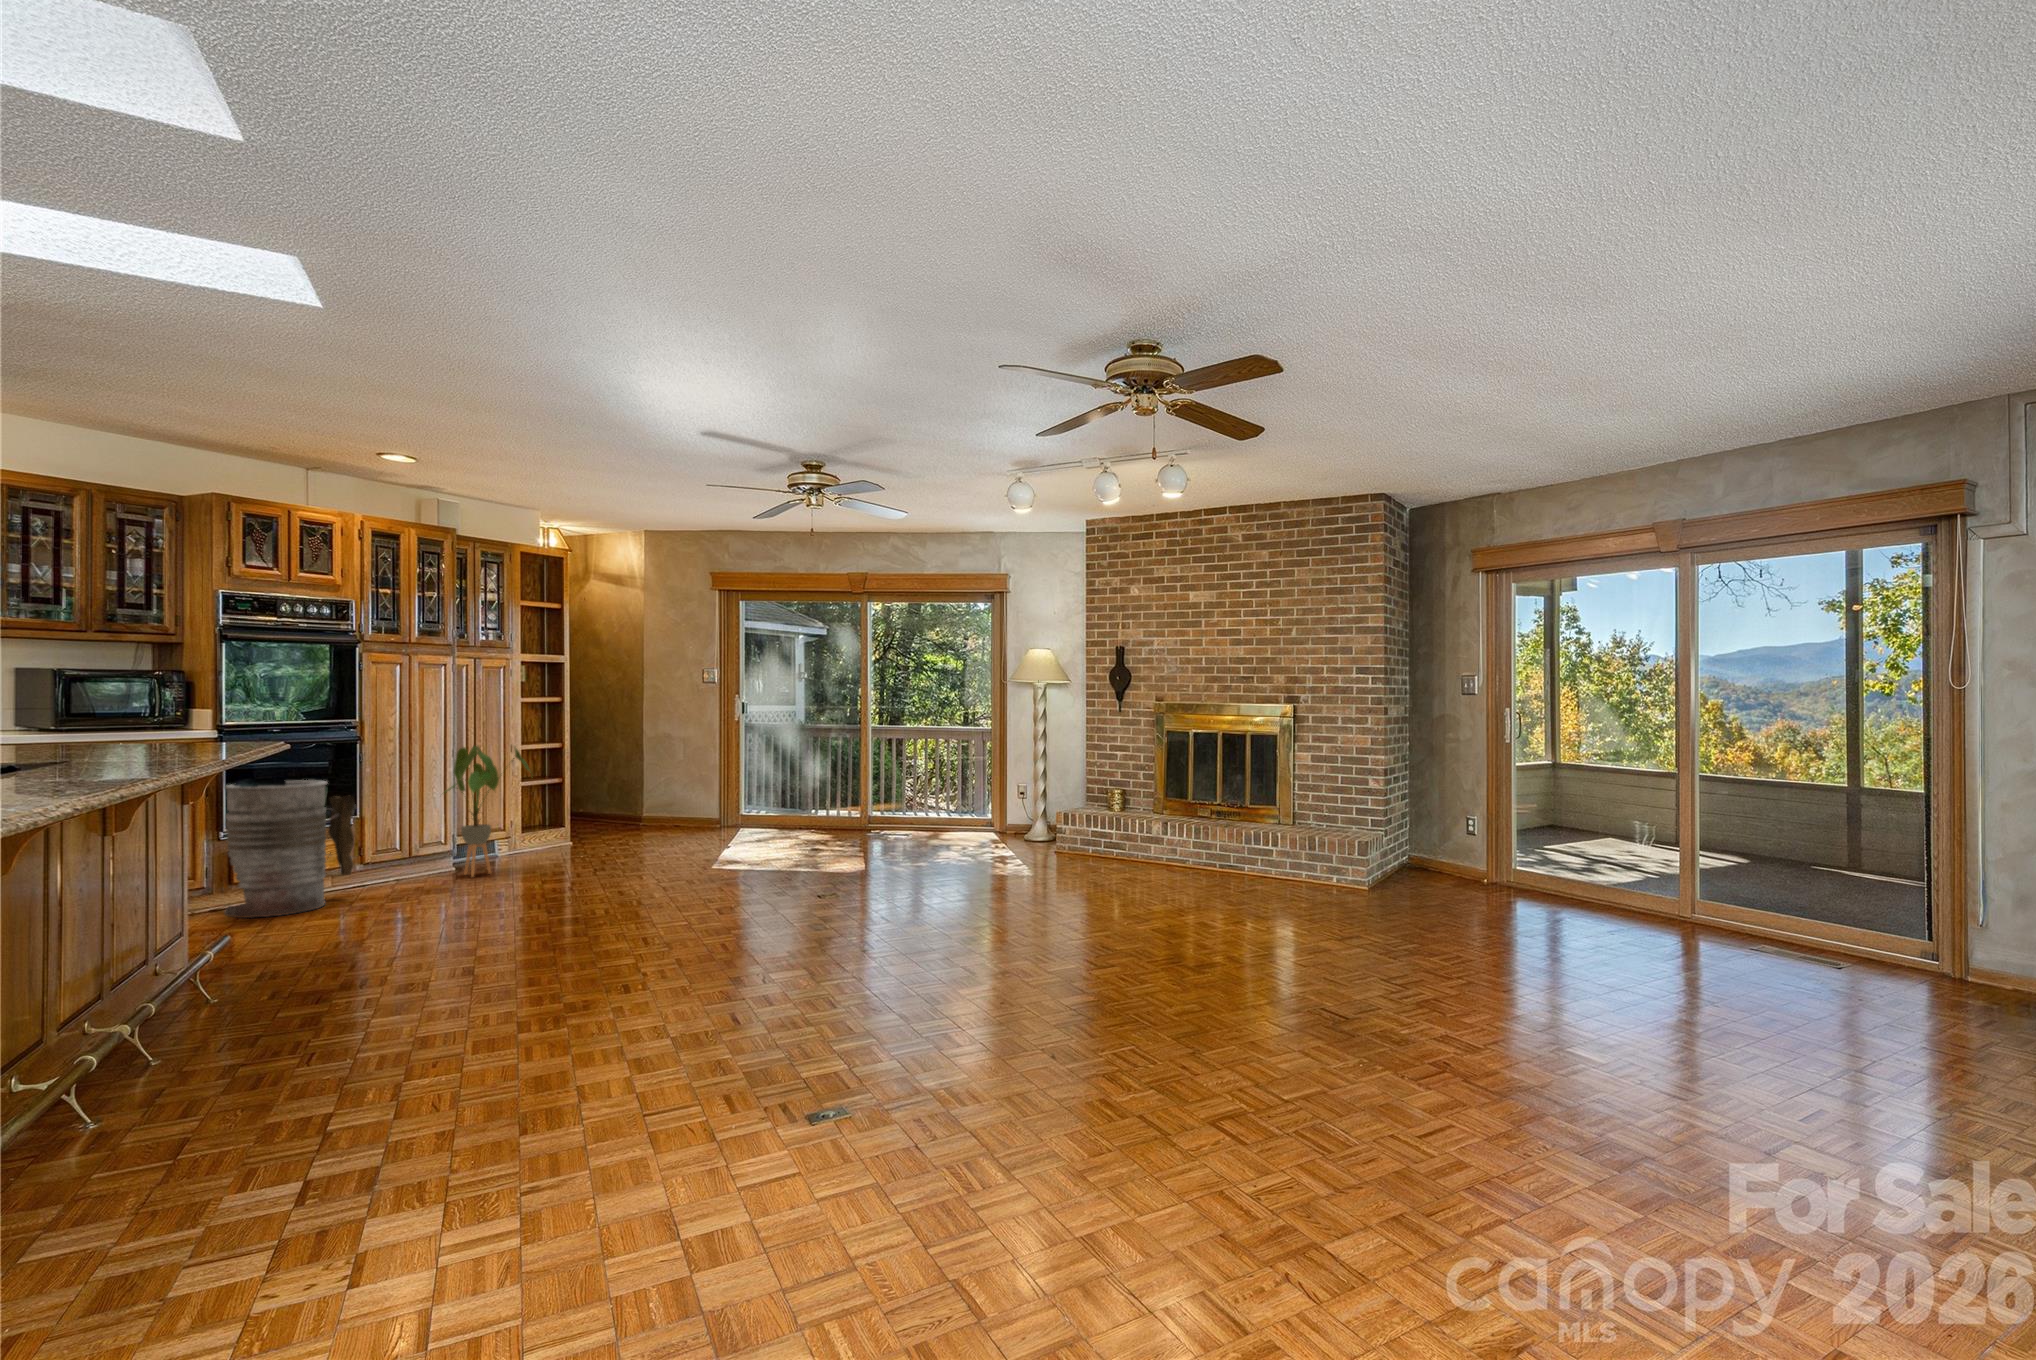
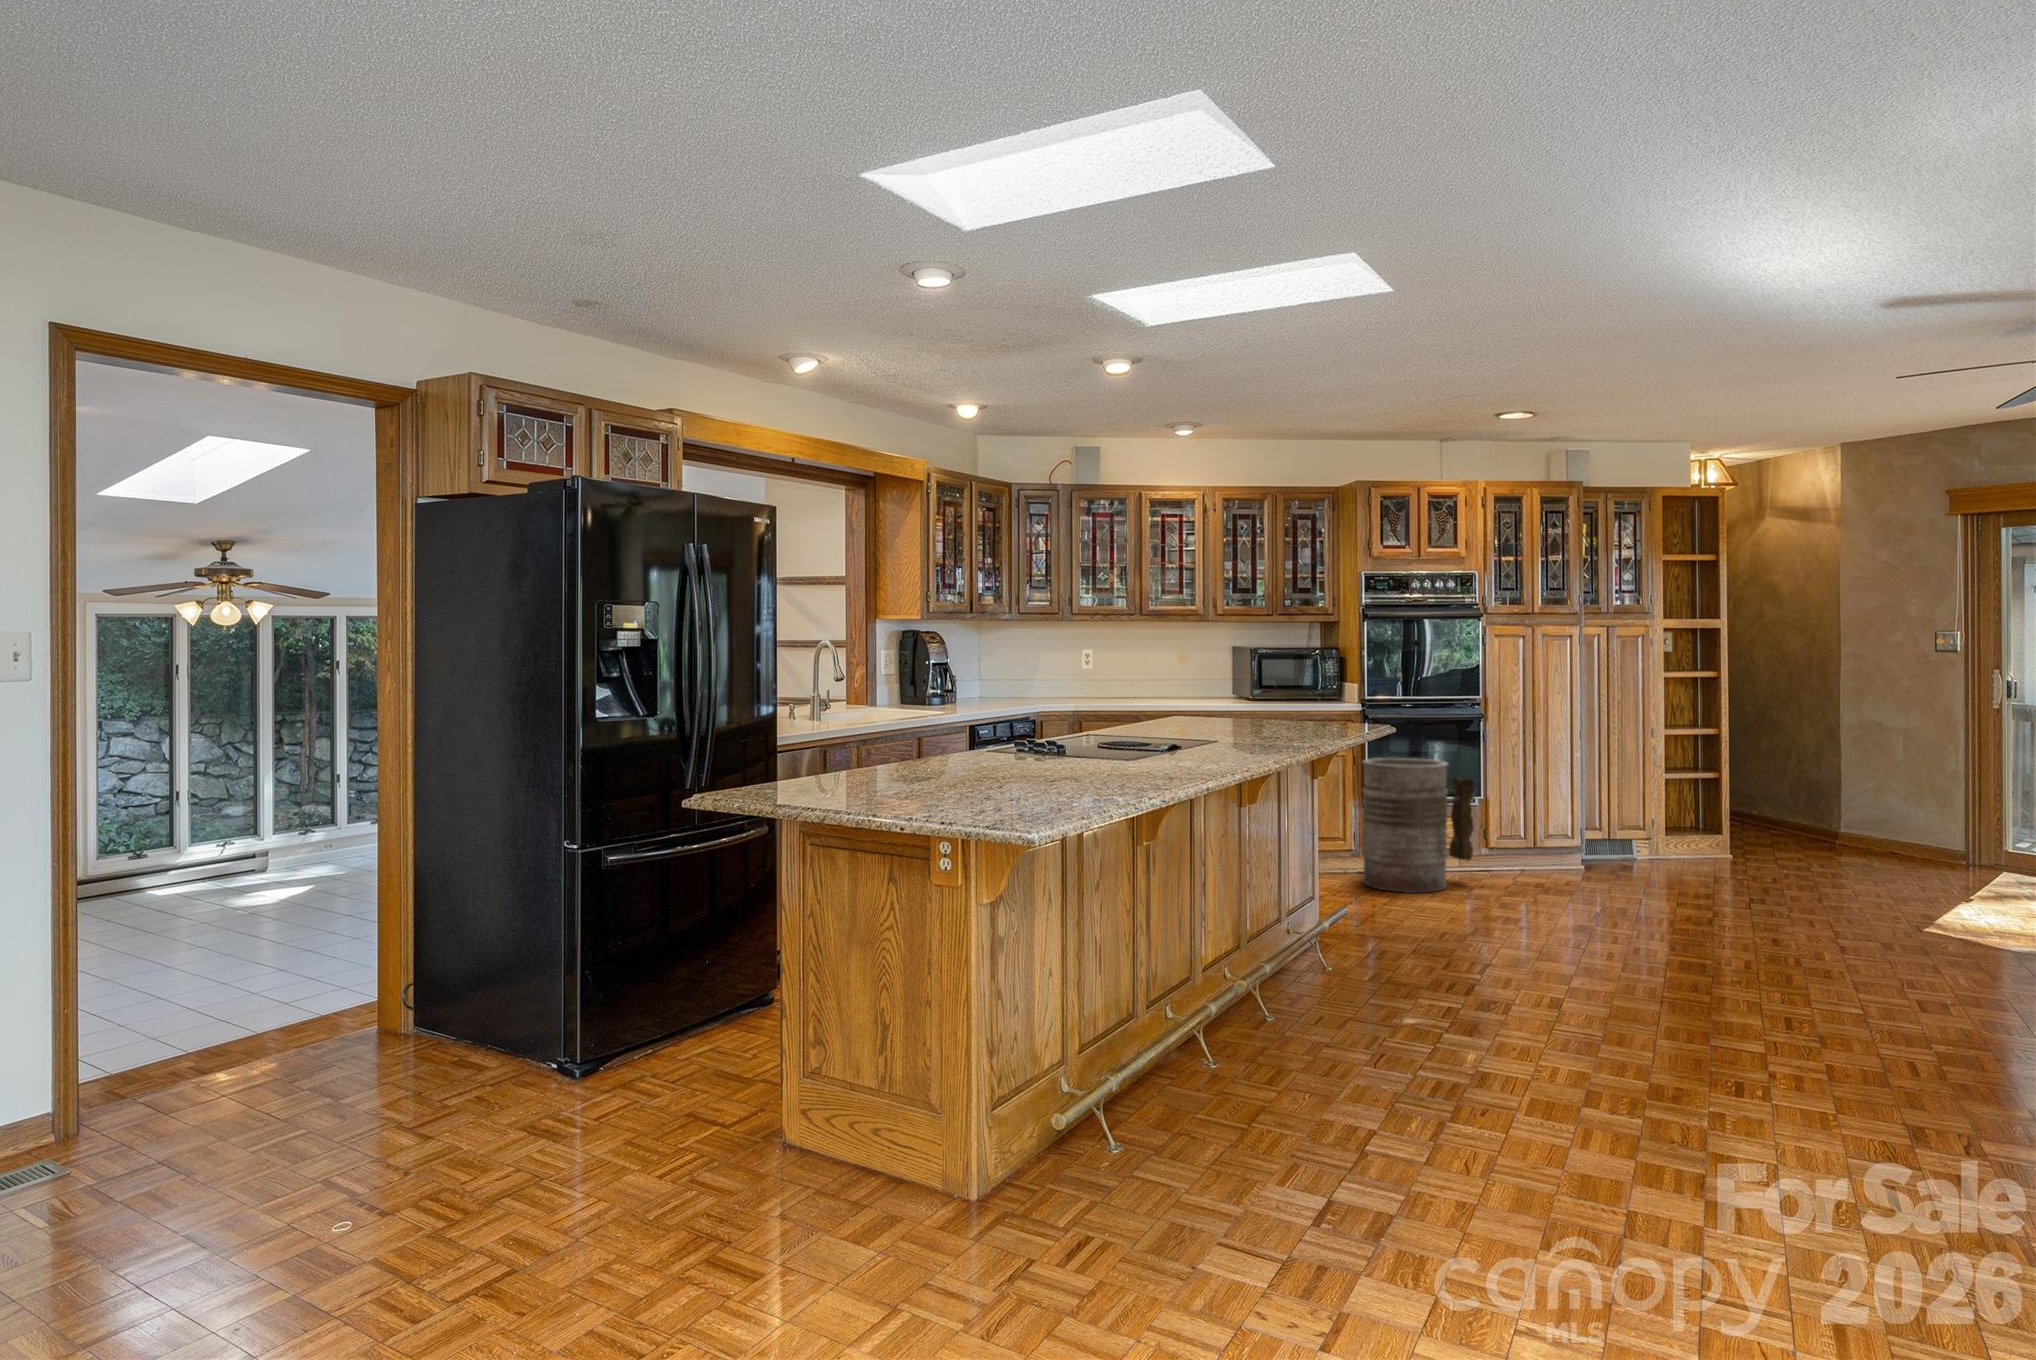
house plant: present [446,746,530,877] -> none [1563,730,1672,881]

